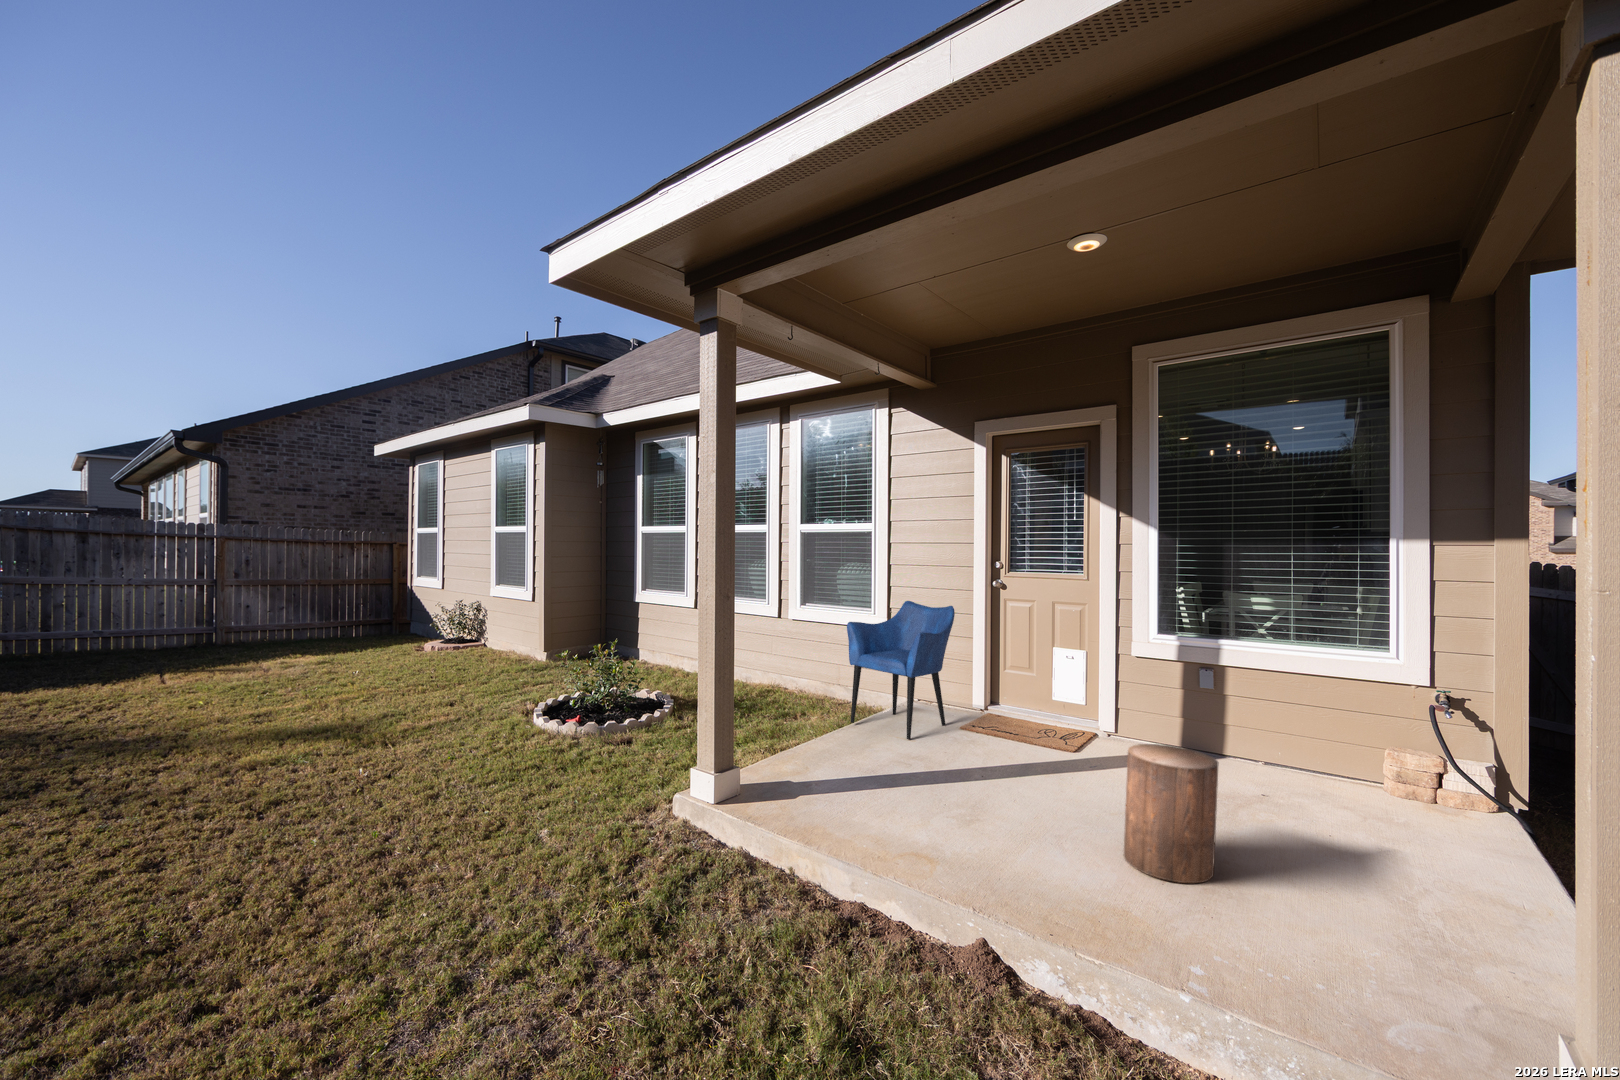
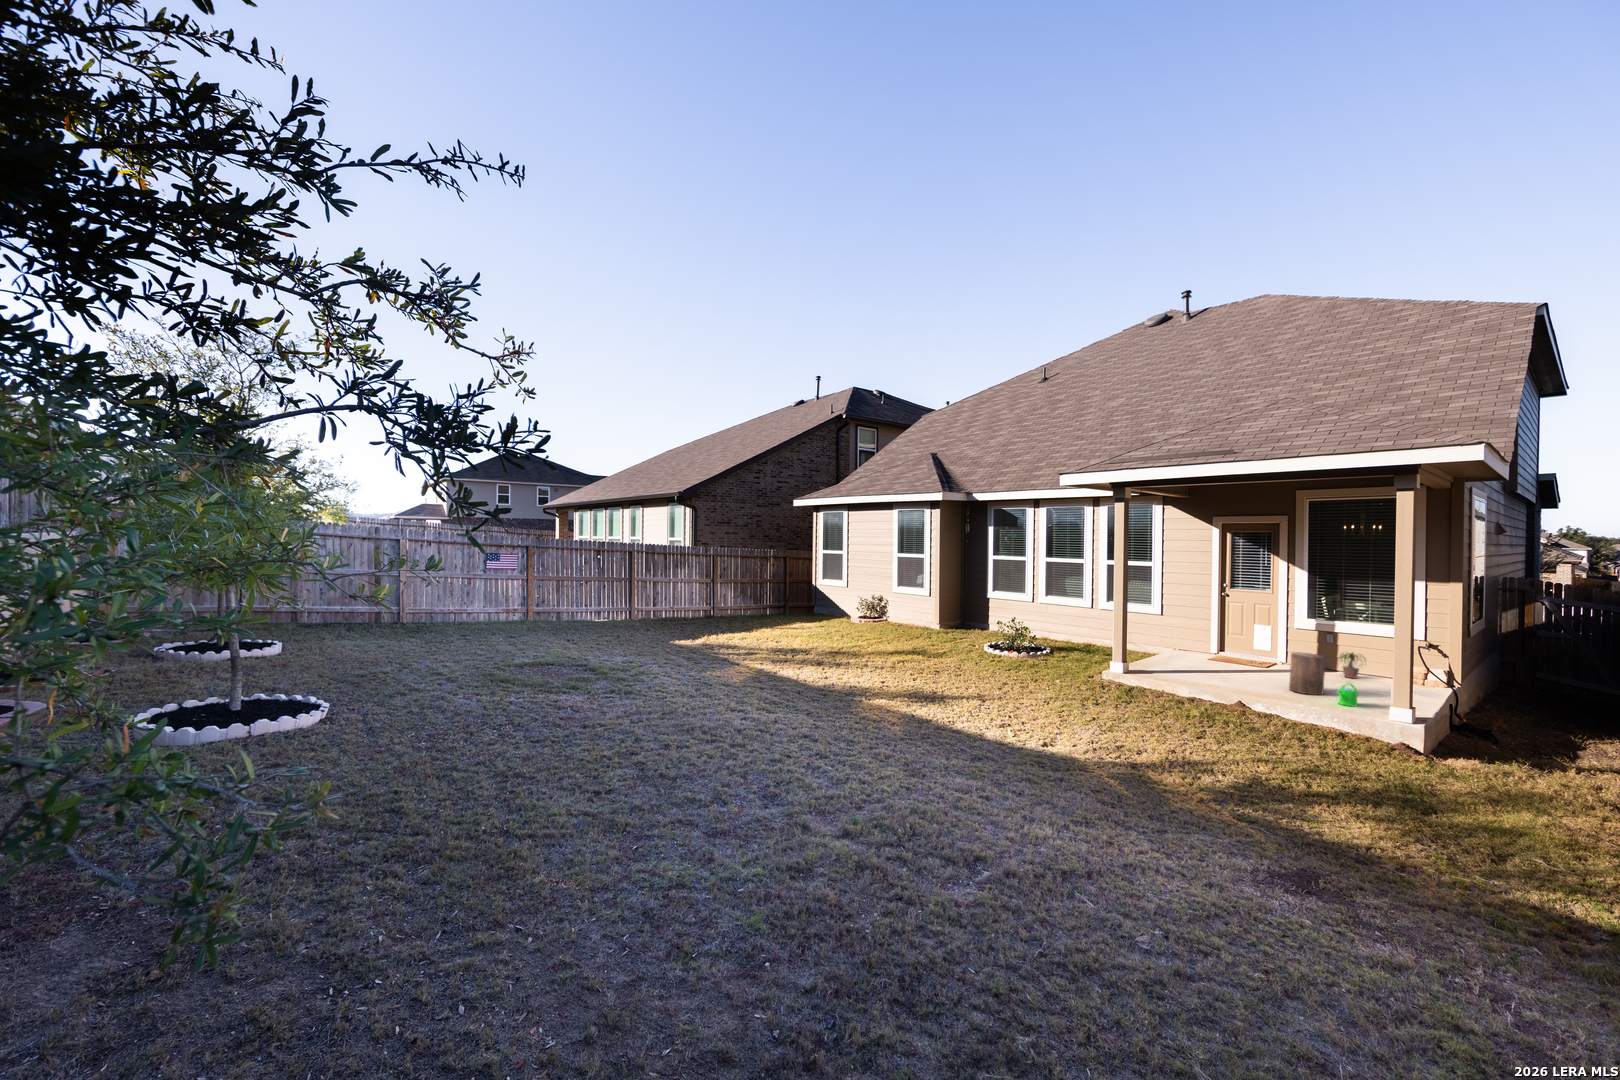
armchair: present [847,601,955,739] -> none [1148,600,1202,661]
potted plant: none [1221,714,1308,781] -> present [1339,653,1363,678]
watering can: none [1267,868,1334,960] -> present [1337,683,1358,707]

